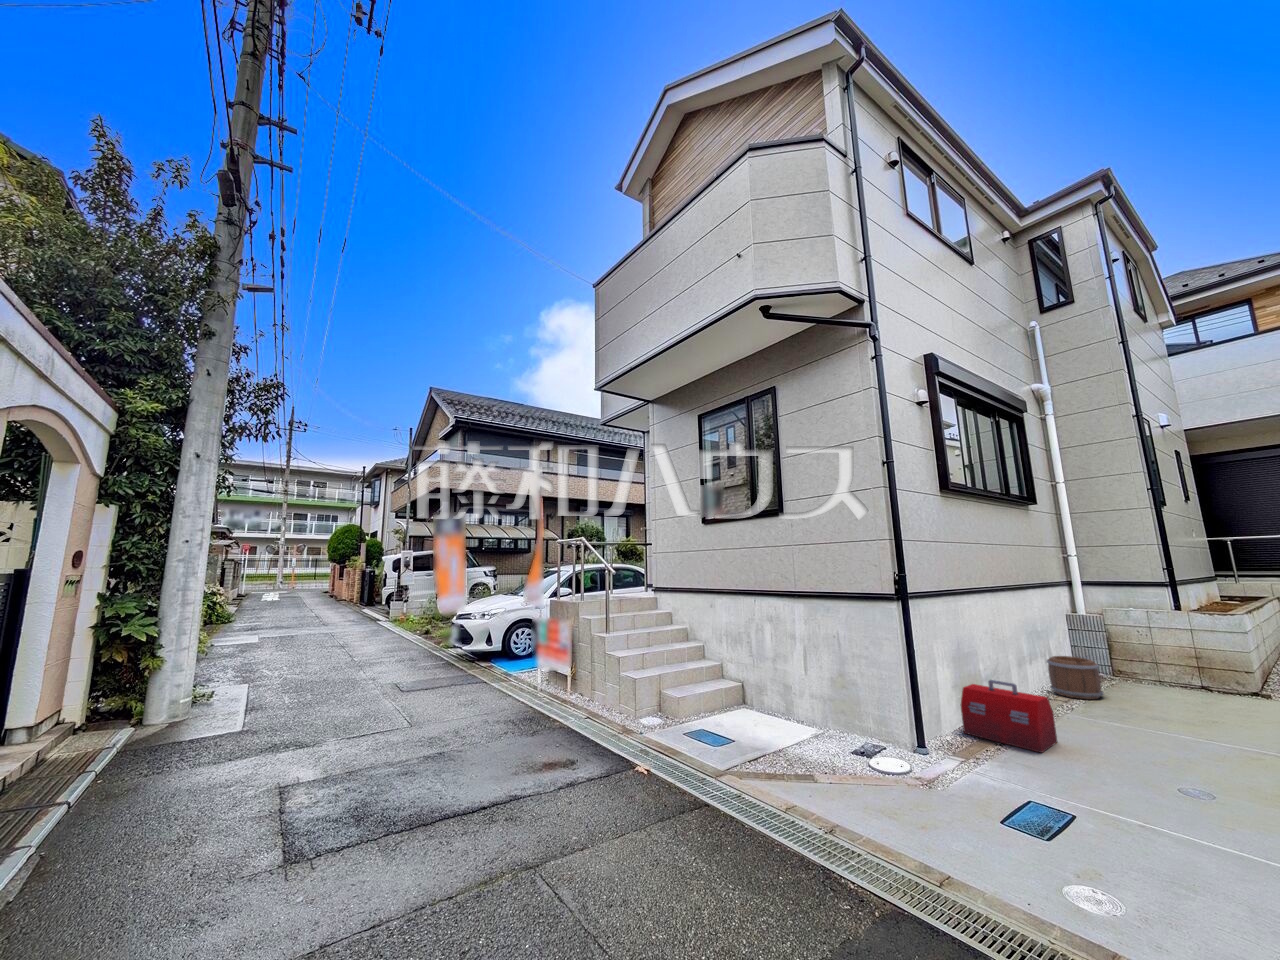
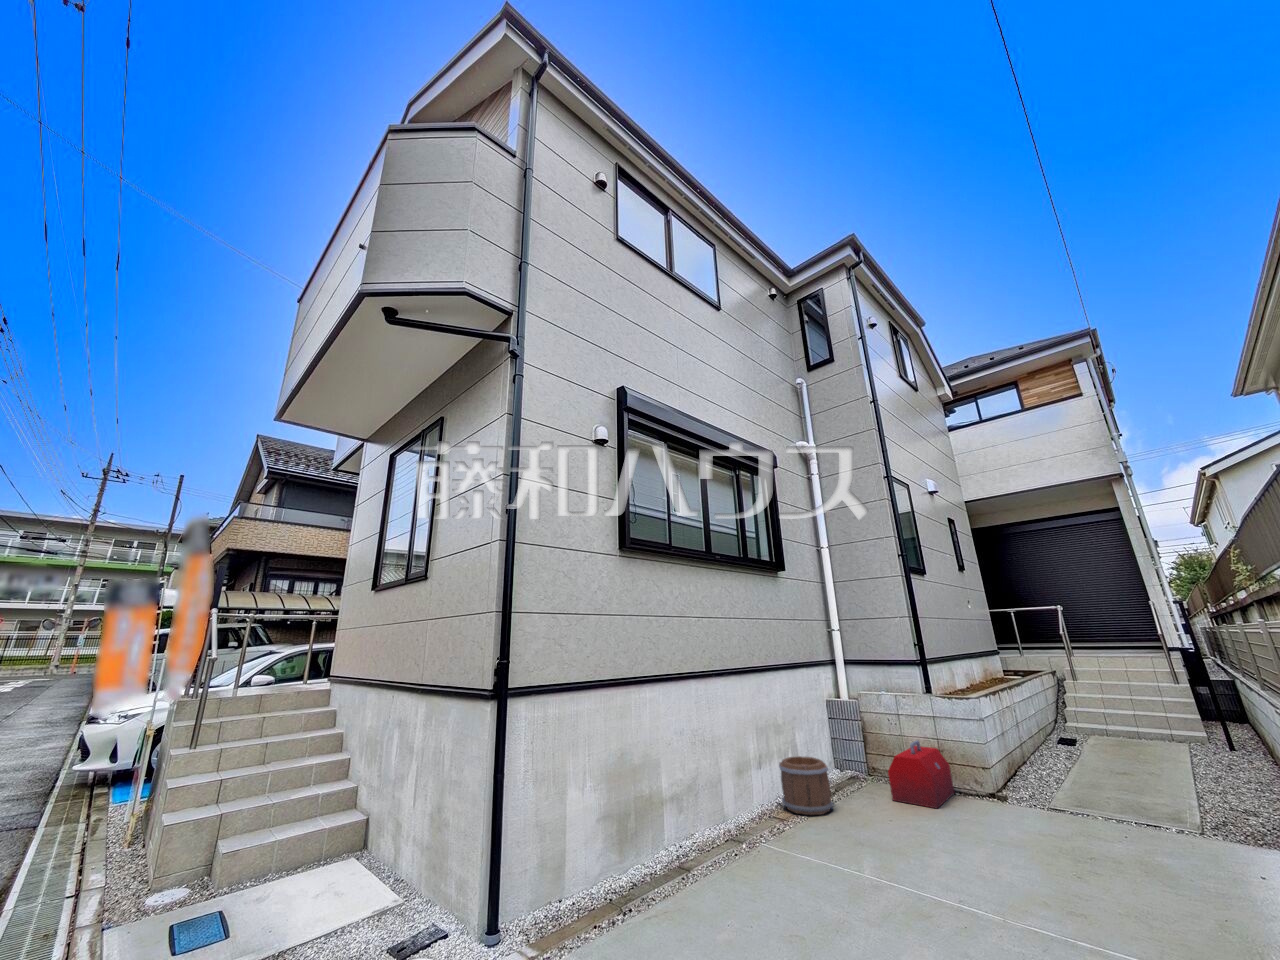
toolbox: present [961,680,1057,753] -> present [888,741,954,808]

